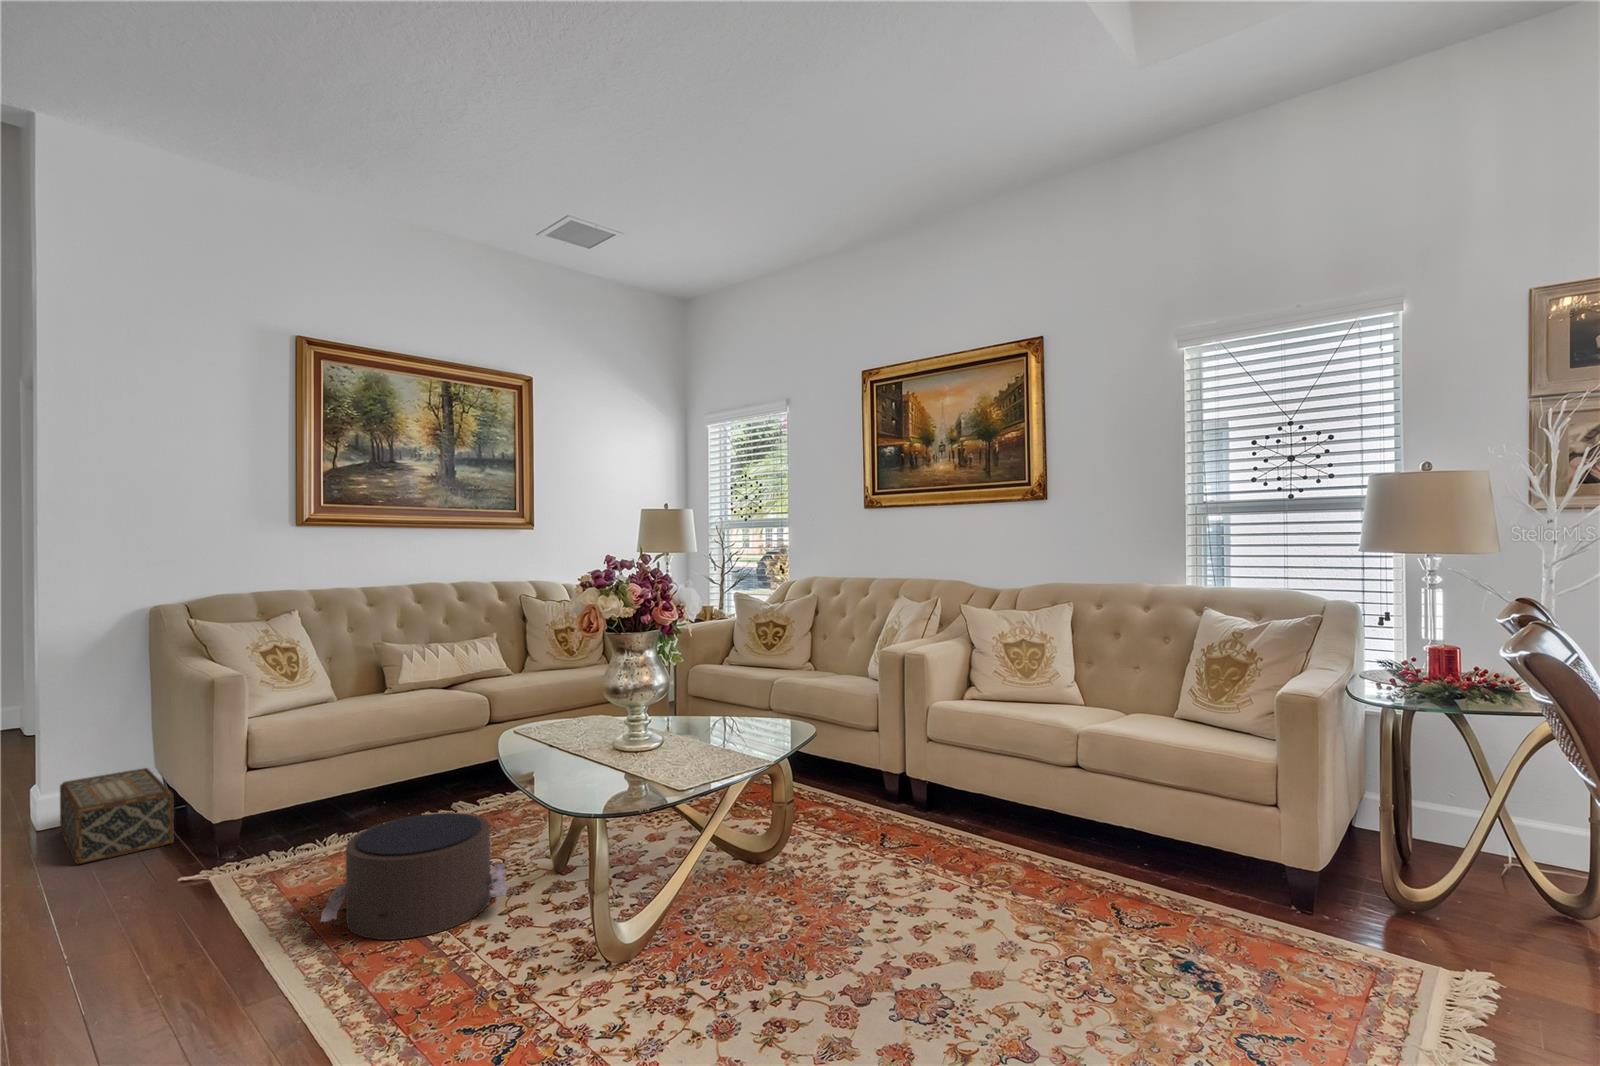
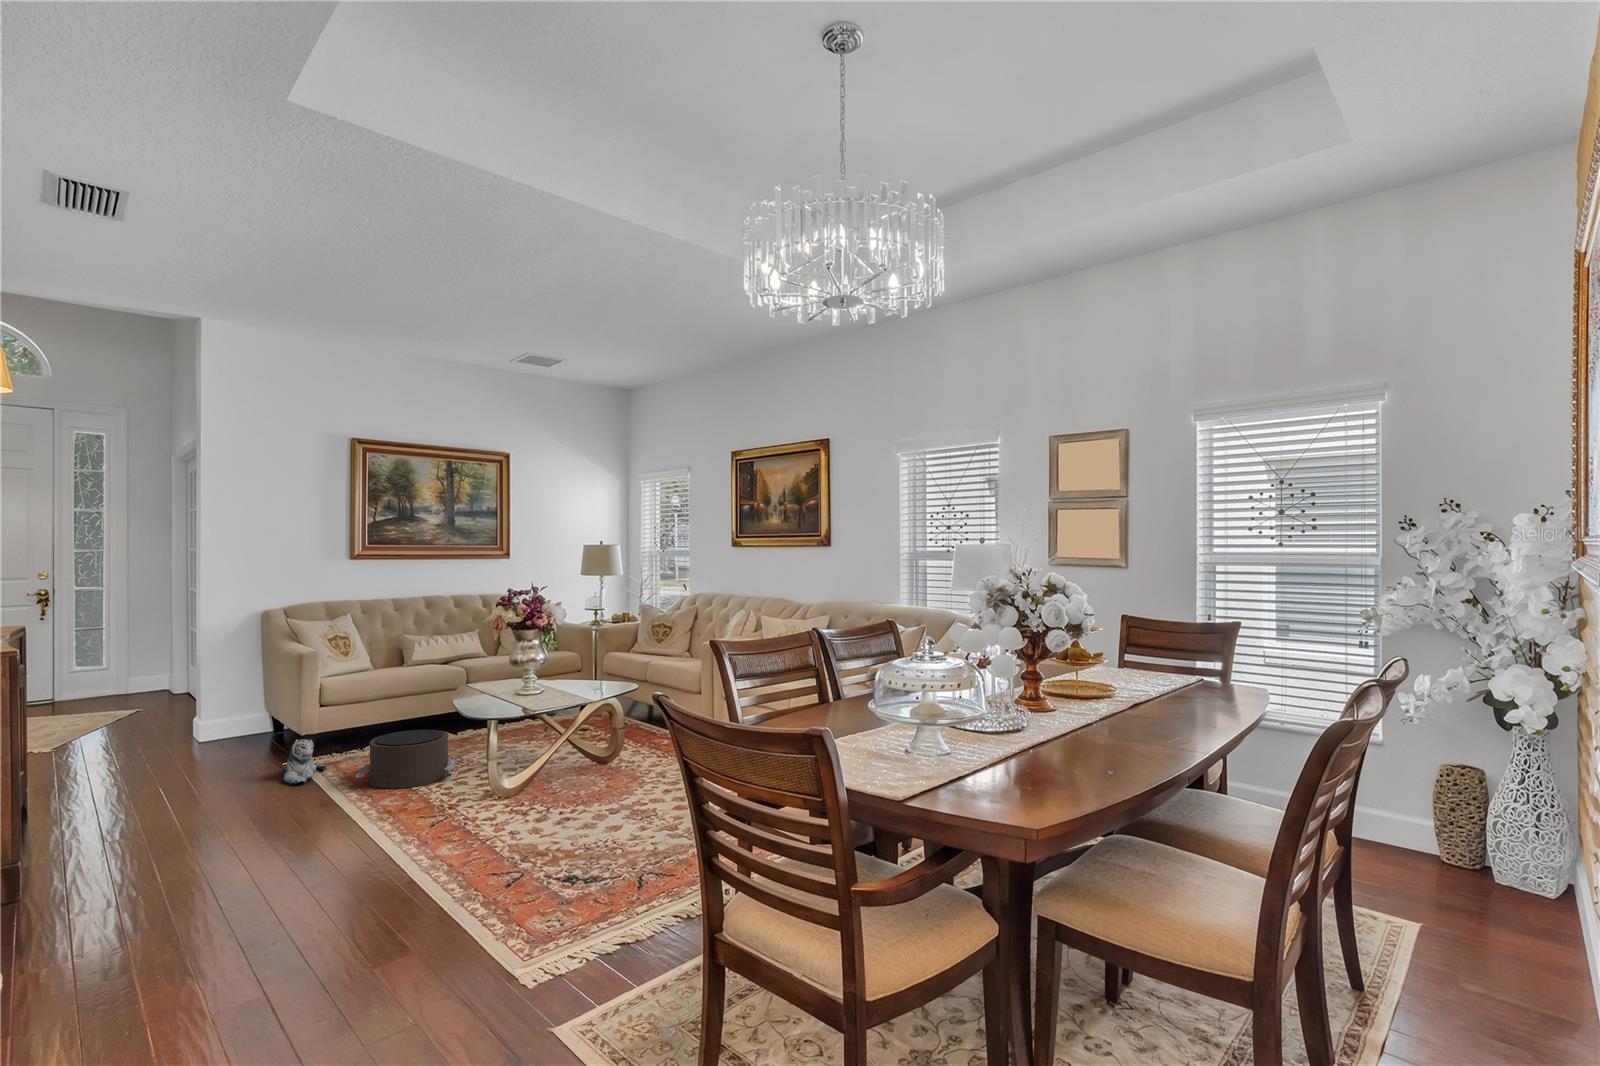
woven basket: present [60,768,174,864] -> none [214,708,278,757]
plush toy: none [176,840,261,934] -> present [283,739,326,784]

